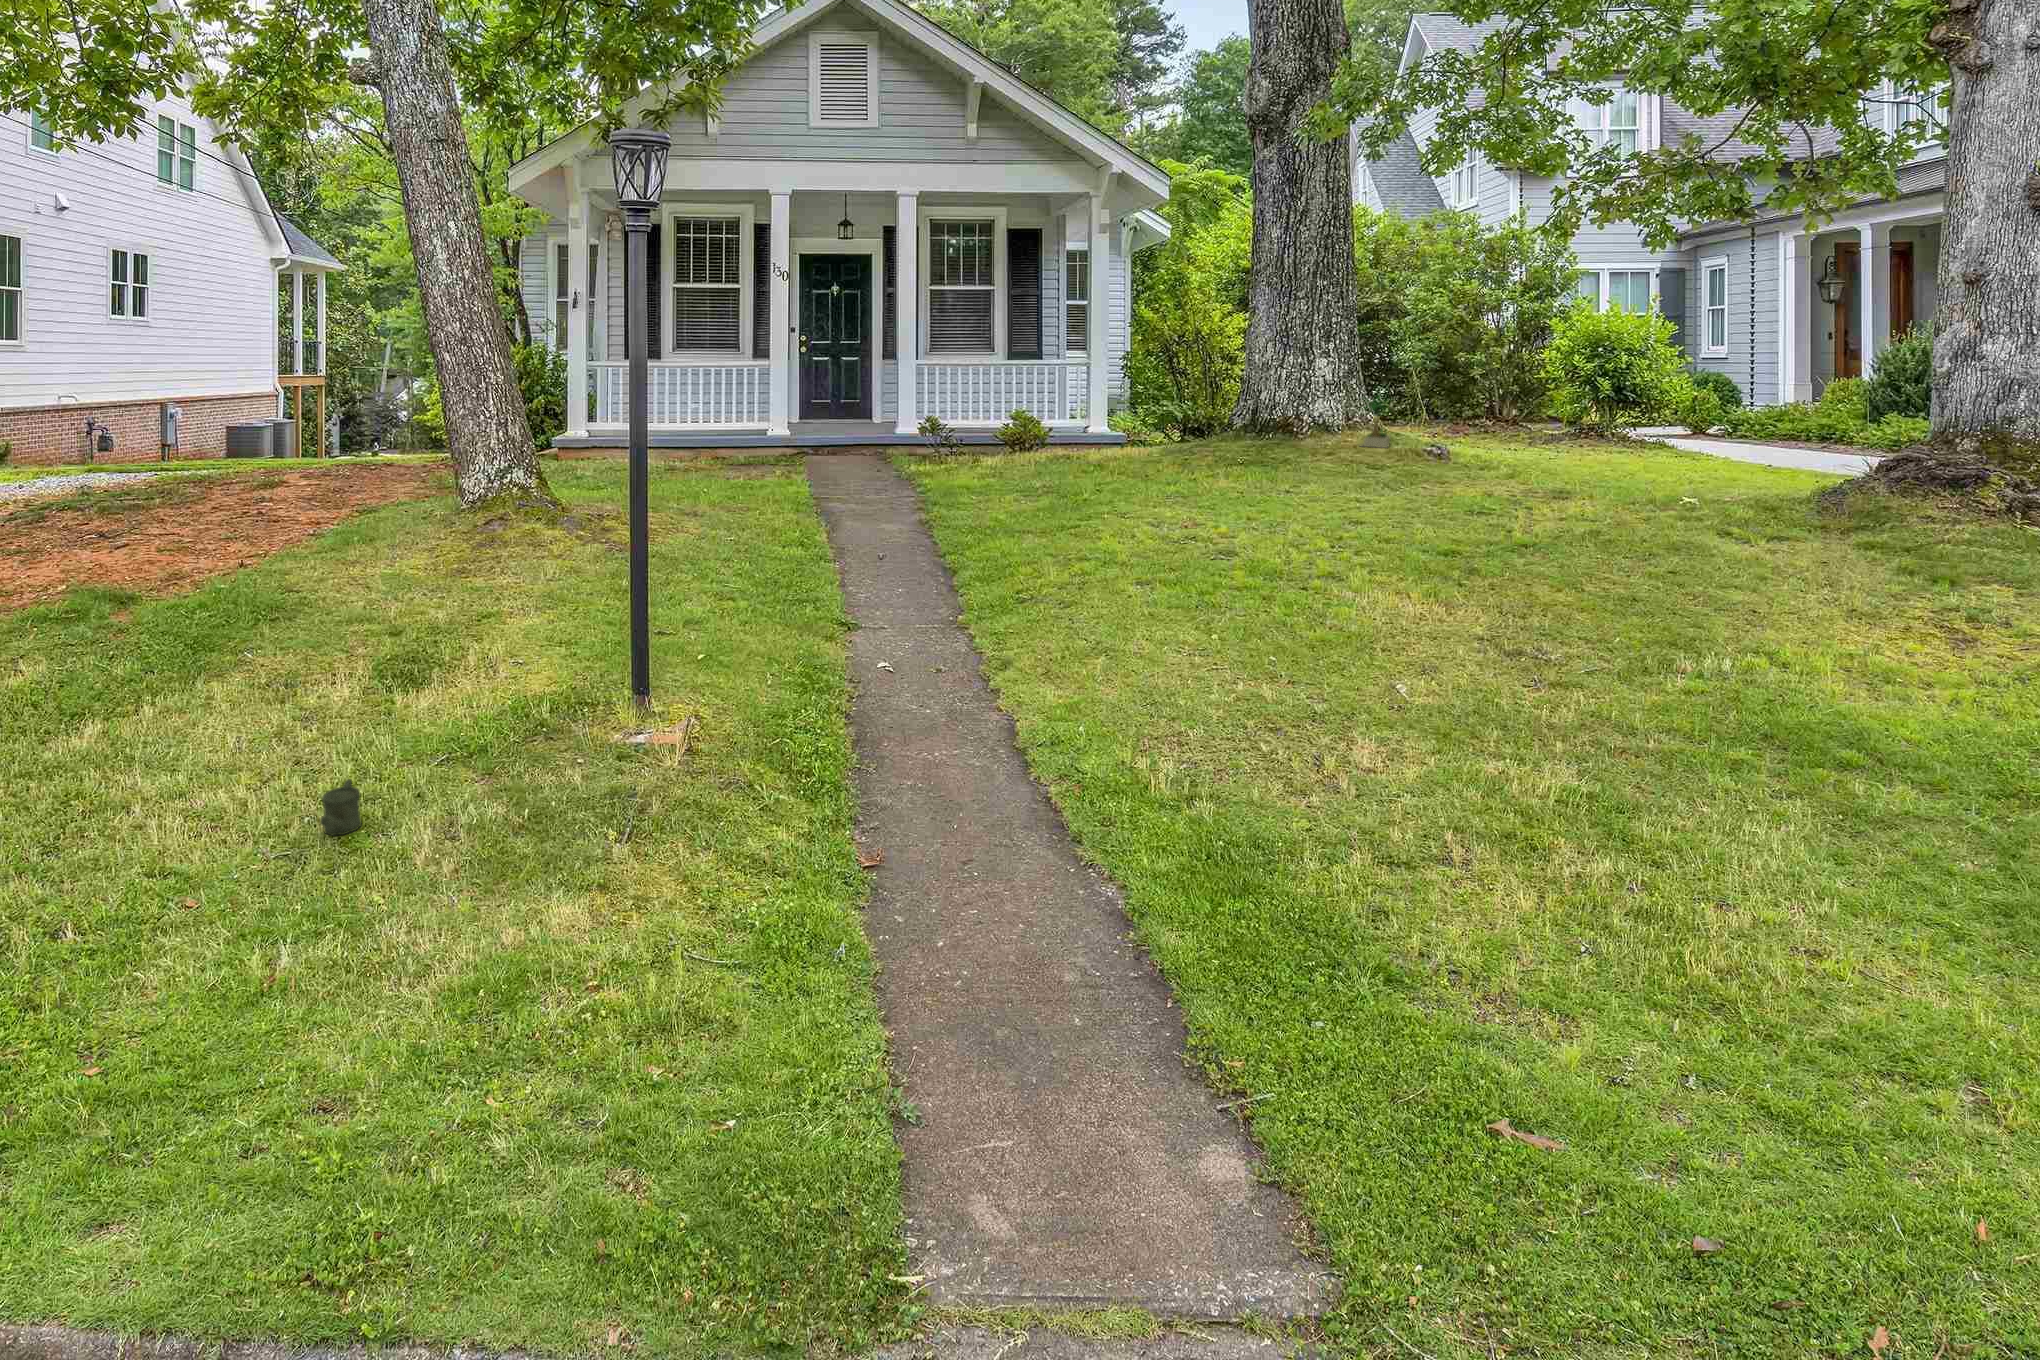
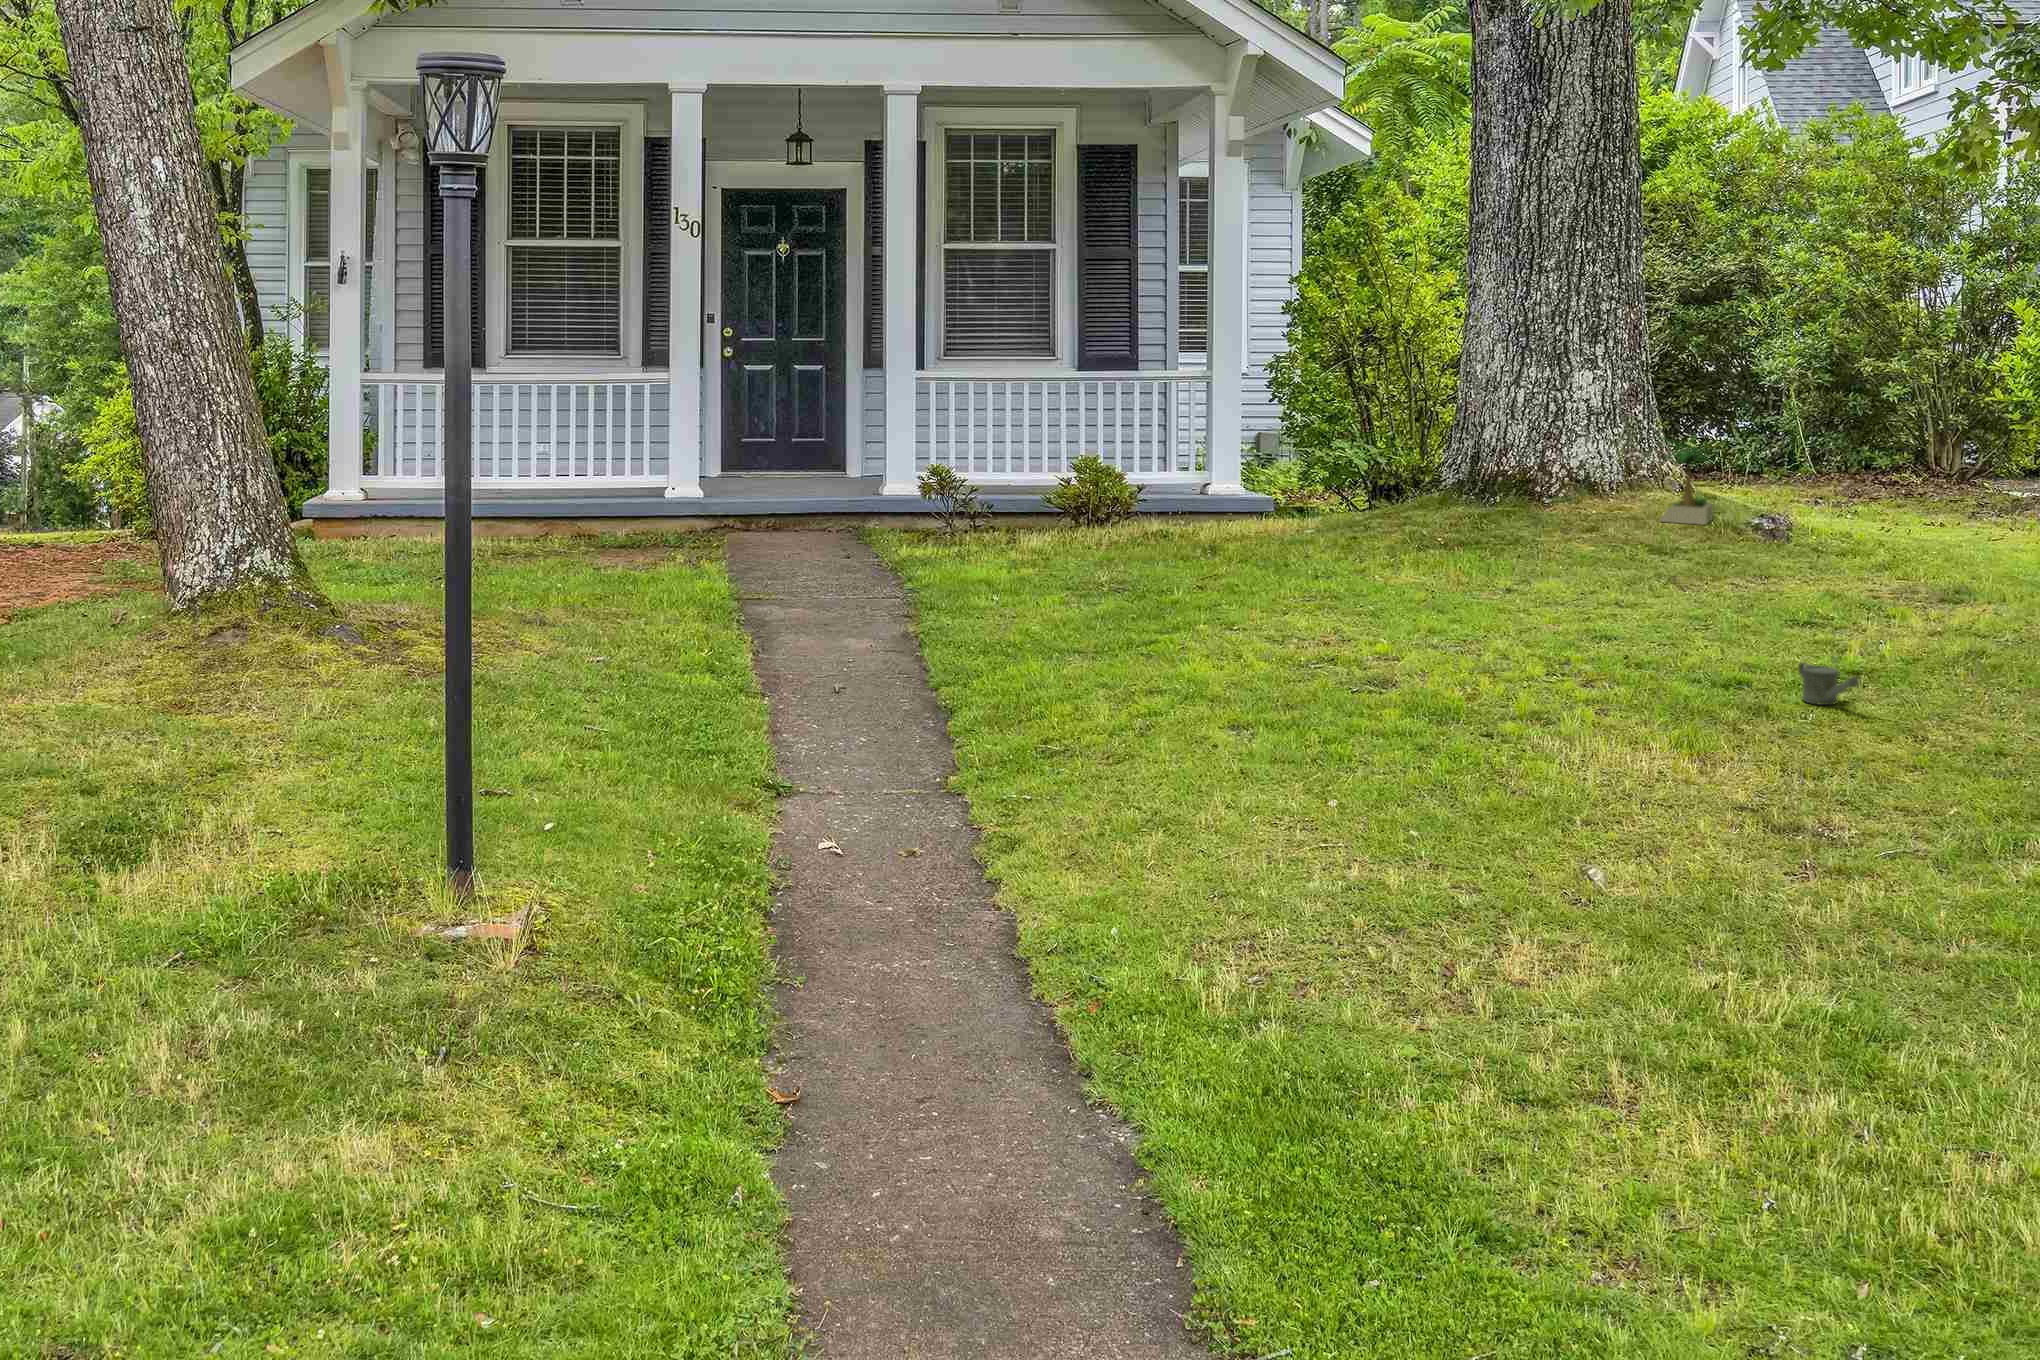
watering can: present [320,779,362,836] -> present [1799,662,1859,705]

